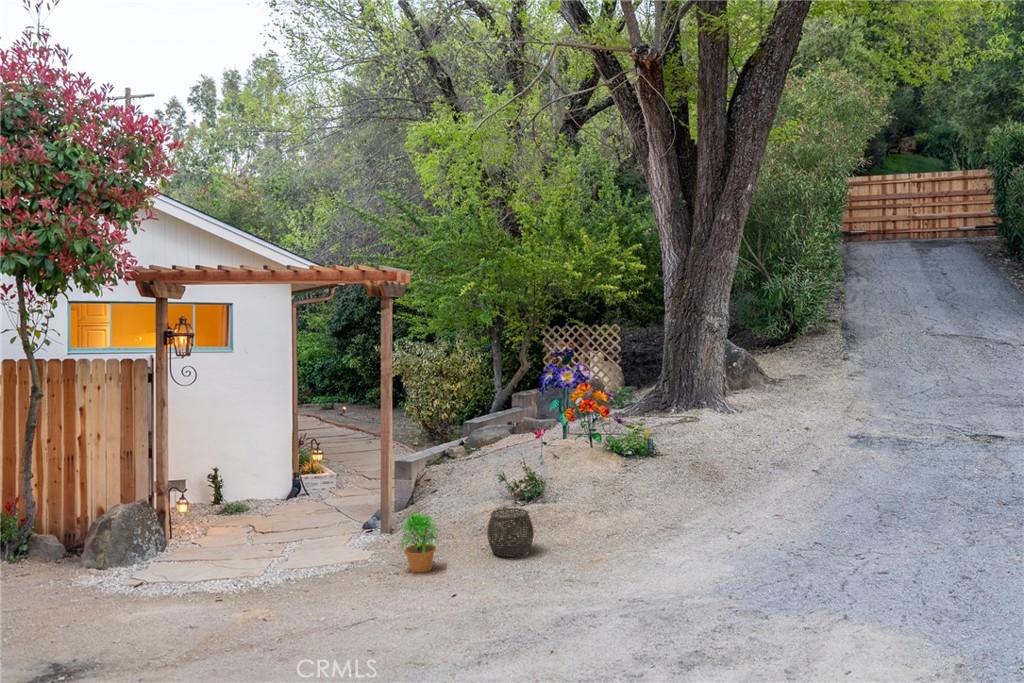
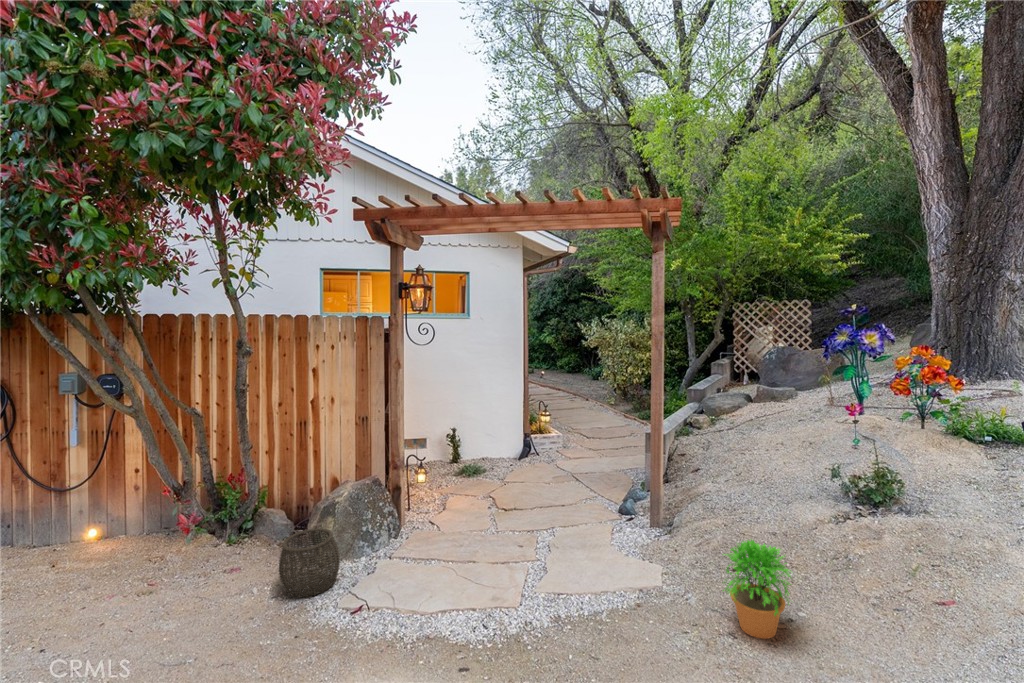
woven basket: present [487,508,534,557] -> present [279,528,340,598]

